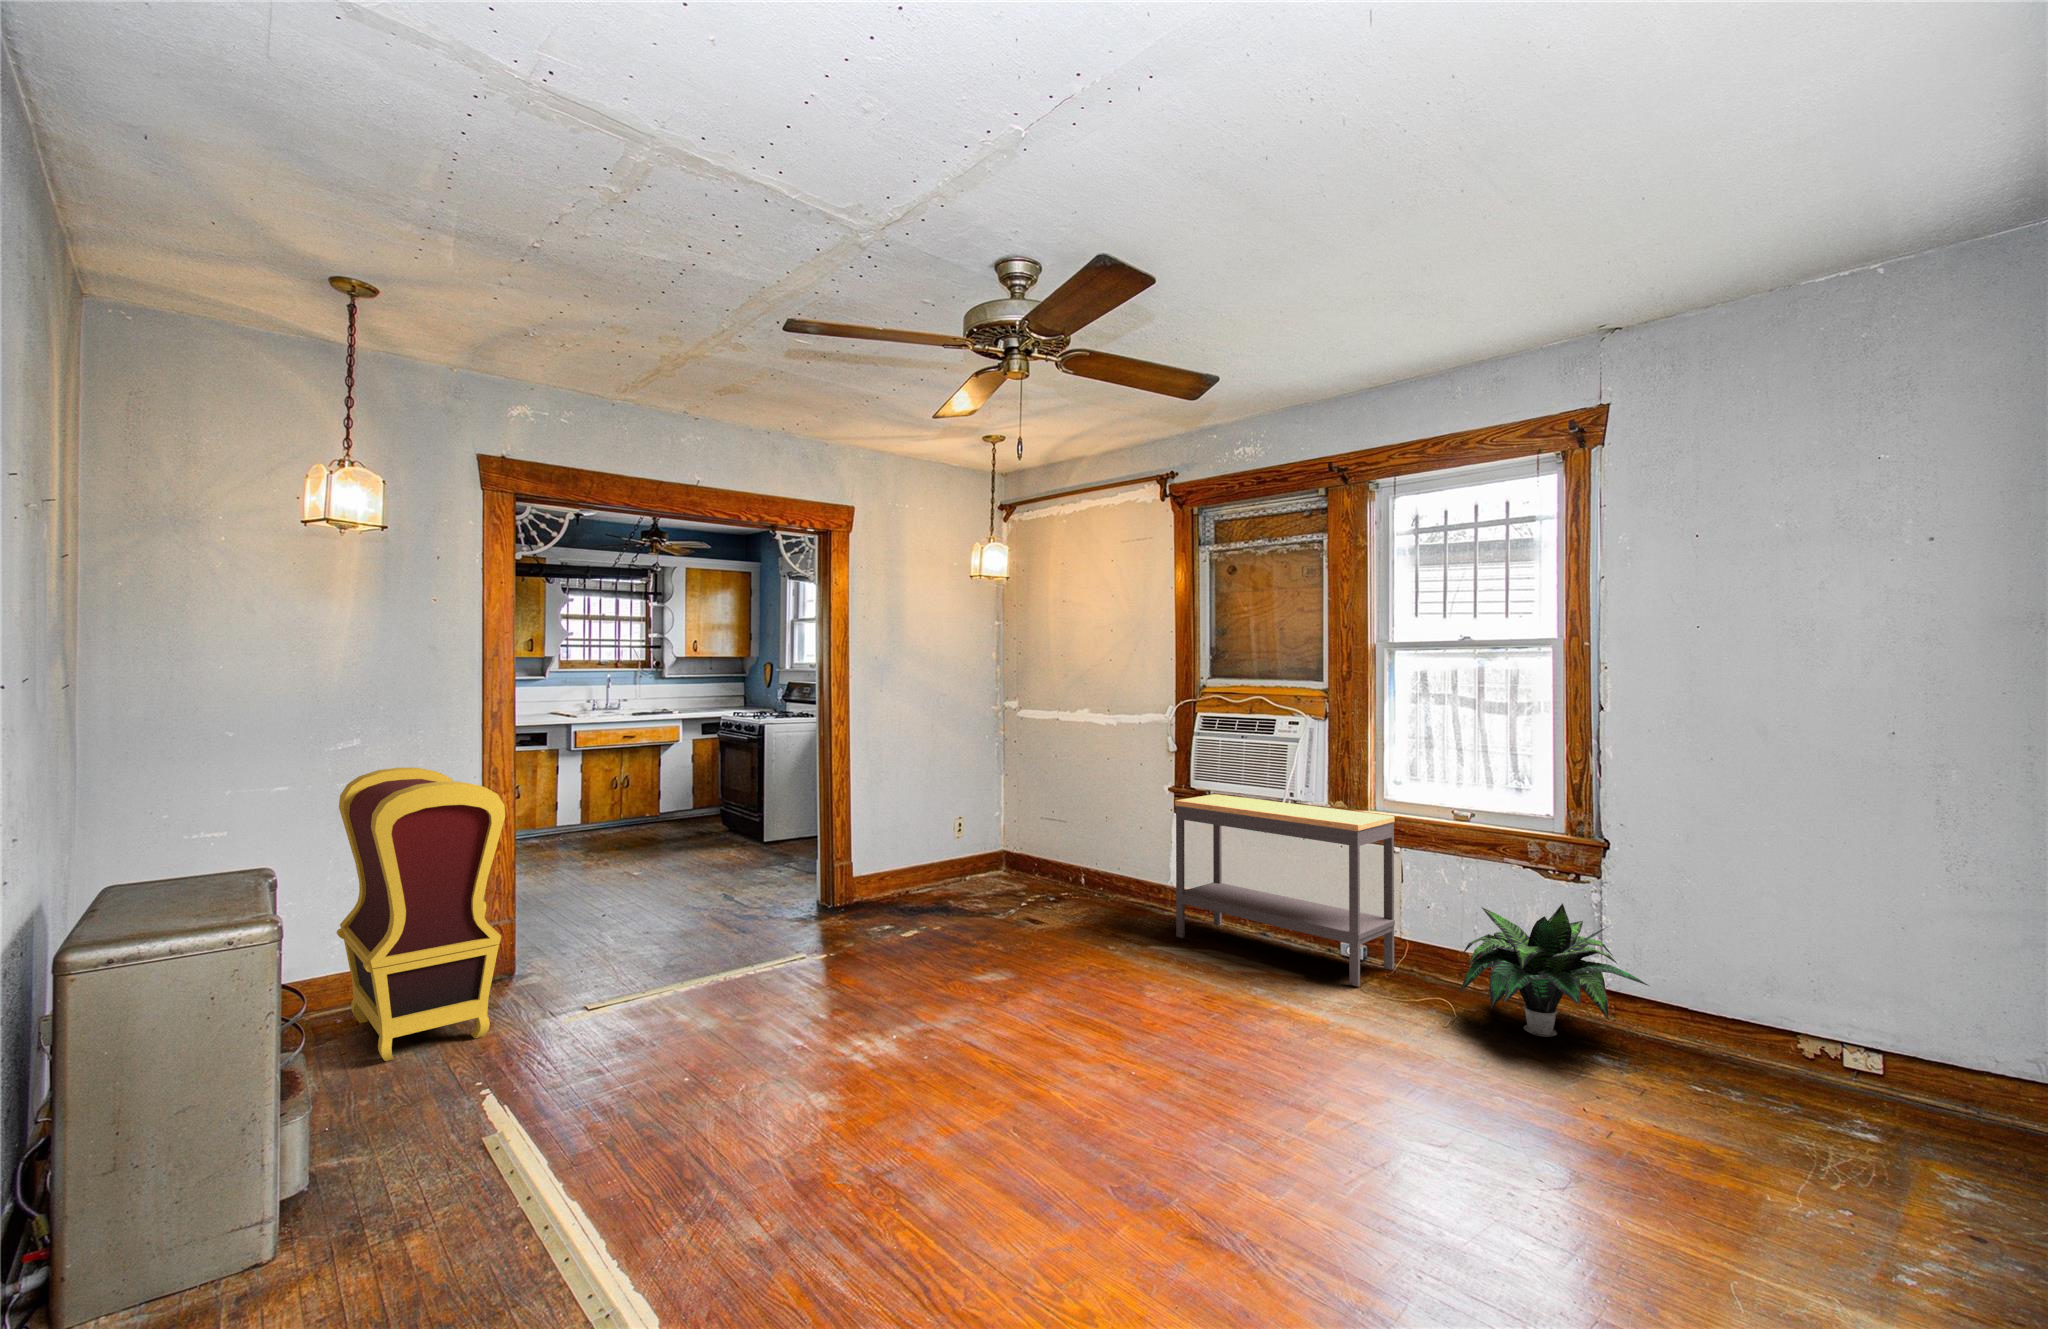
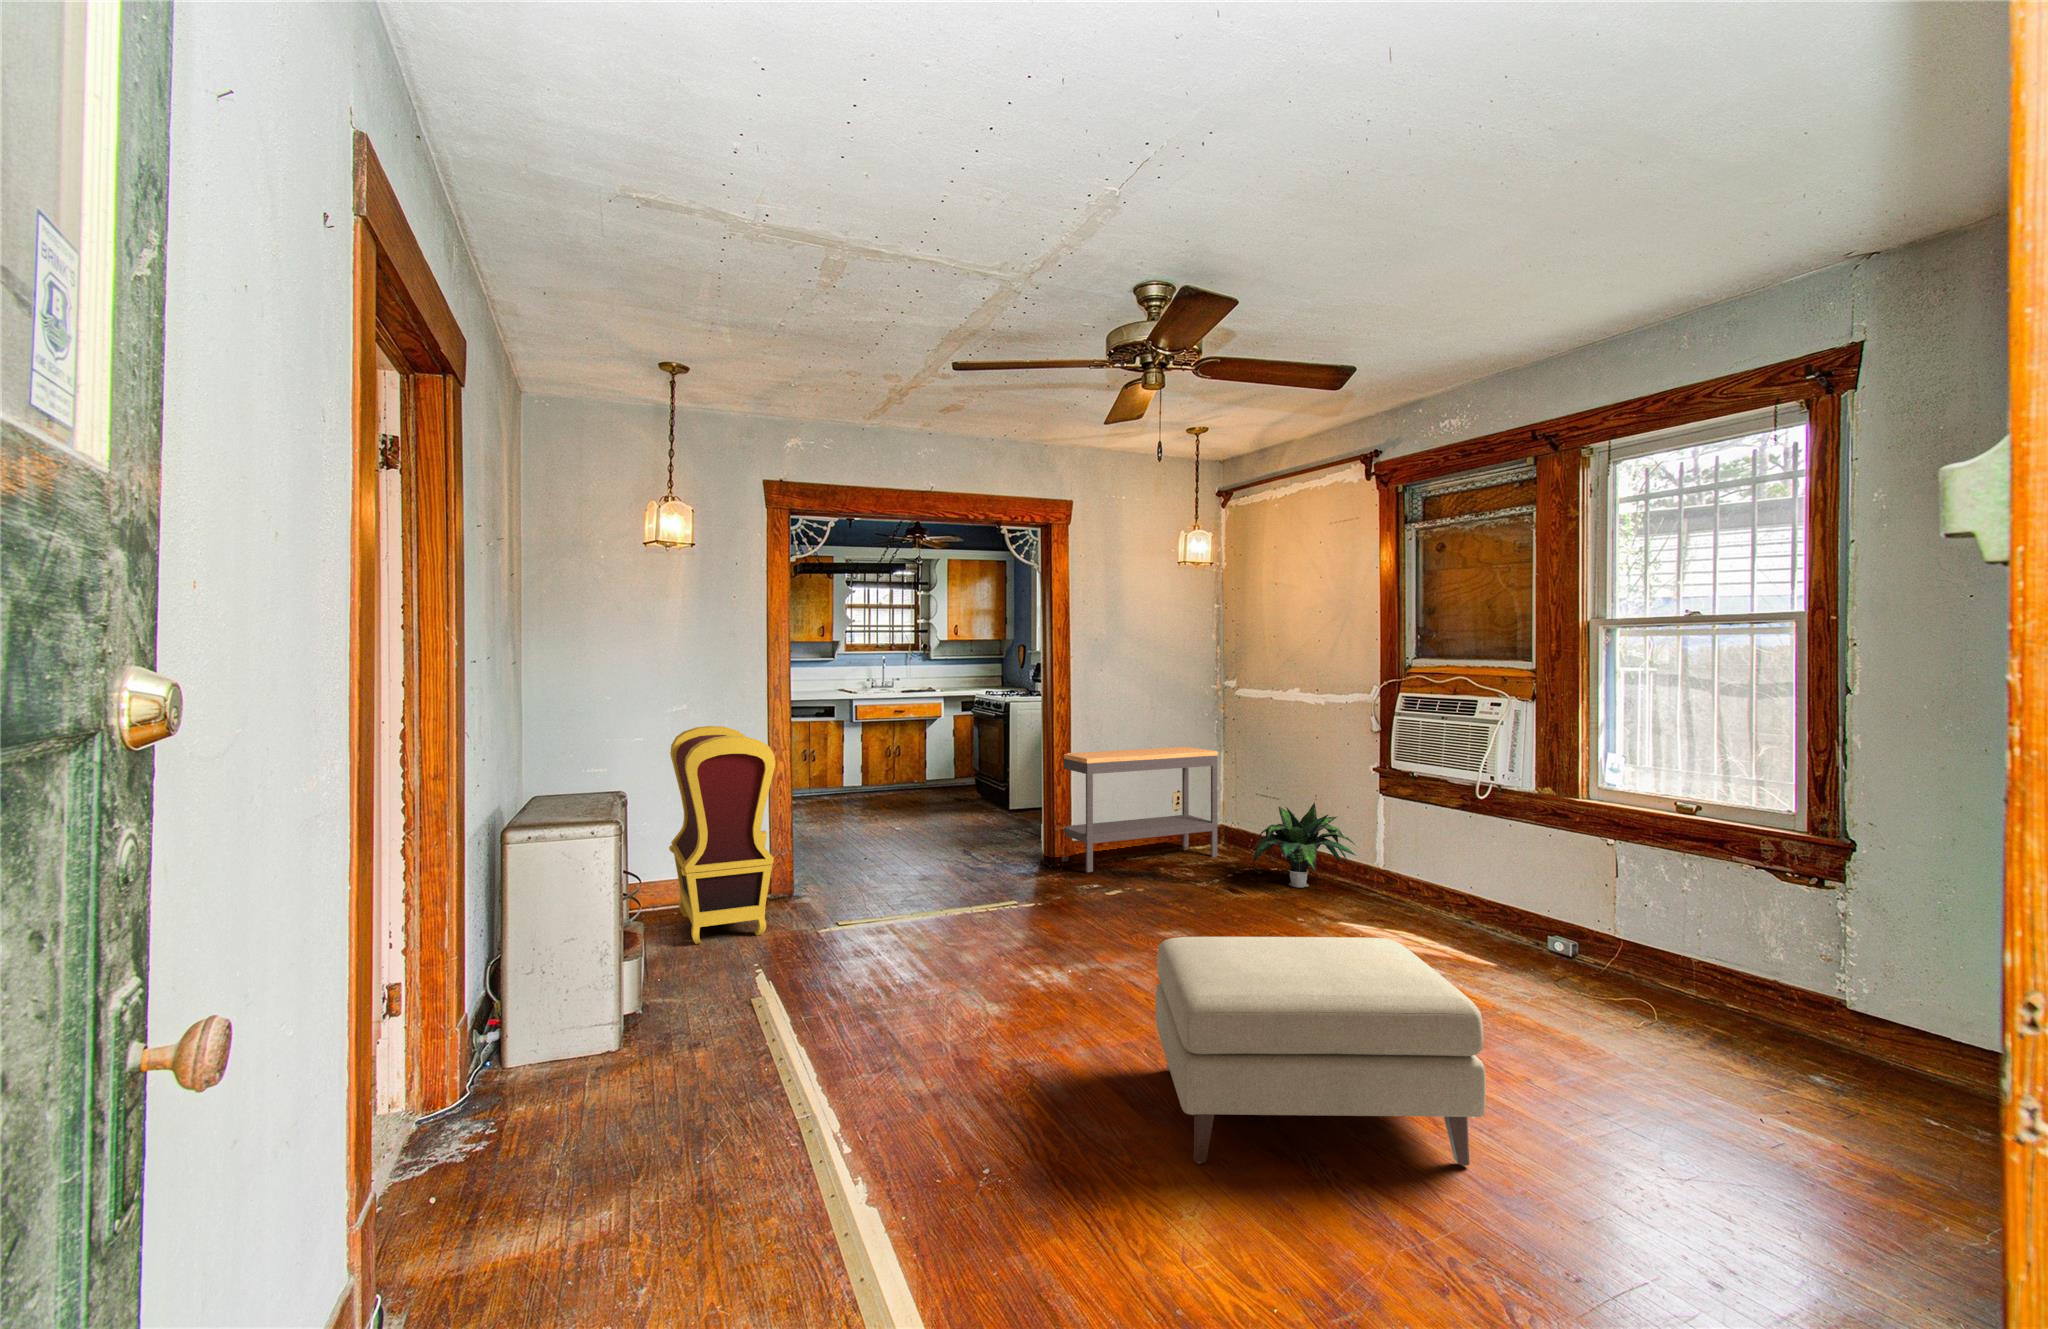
console table: present [1175,794,1395,986] -> present [1062,747,1218,872]
potted plant: present [1461,903,1649,1037] -> present [1250,803,1355,888]
ottoman: none [1030,976,1395,1270] -> present [1156,937,1486,1166]

